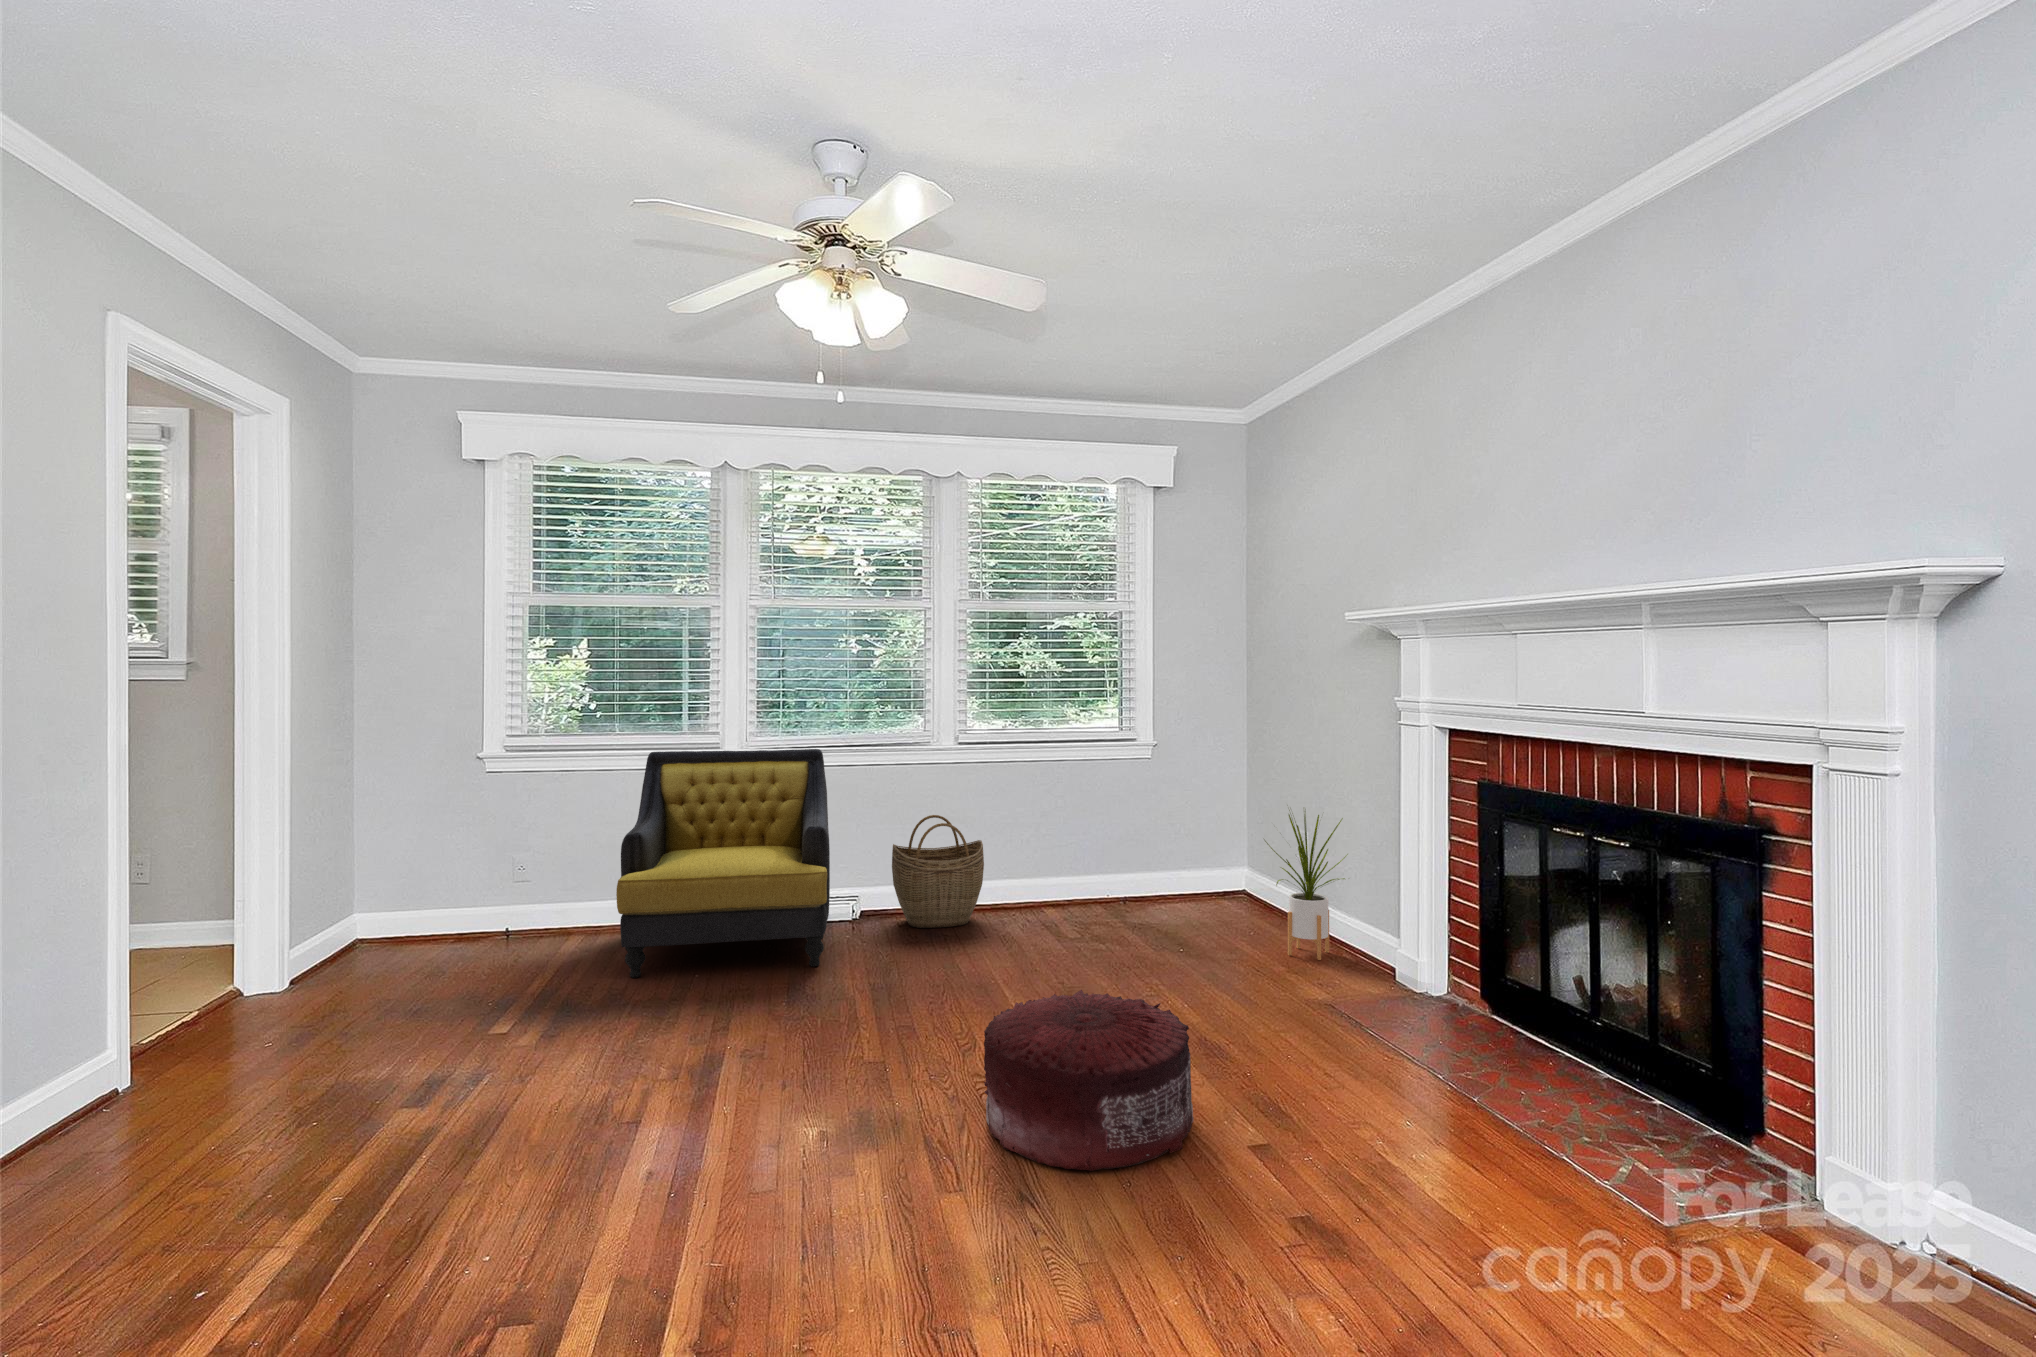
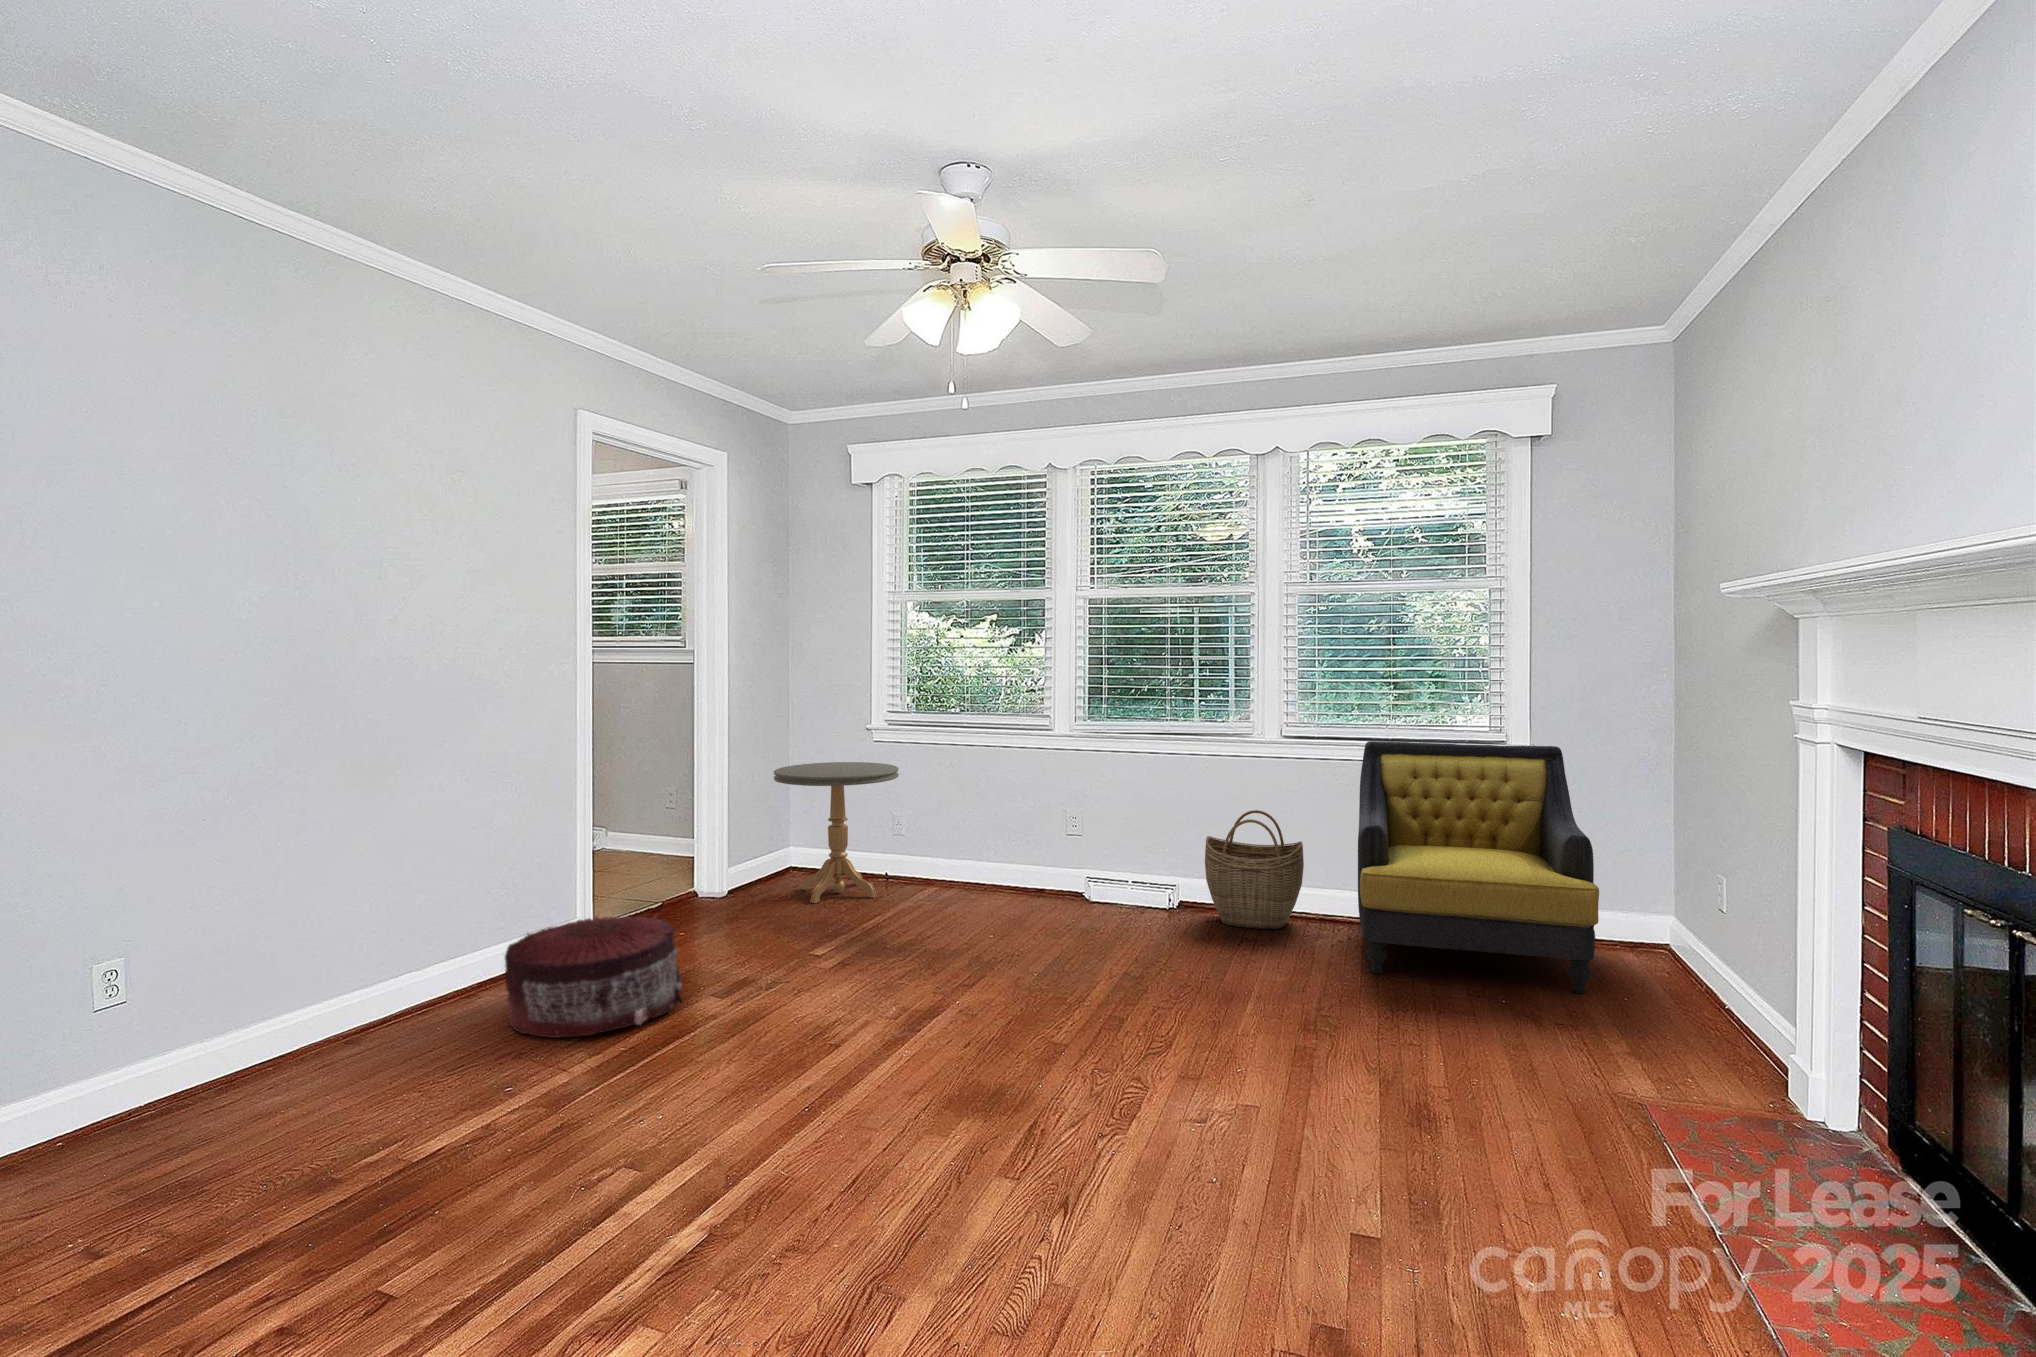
armchair: present [616,749,830,978] -> present [1358,741,1599,993]
side table: none [361,797,534,974] -> present [774,762,899,903]
house plant: present [1265,810,1348,960] -> none [1620,833,1745,1042]
pouf: present [984,990,1194,1171] -> present [505,916,682,1037]

